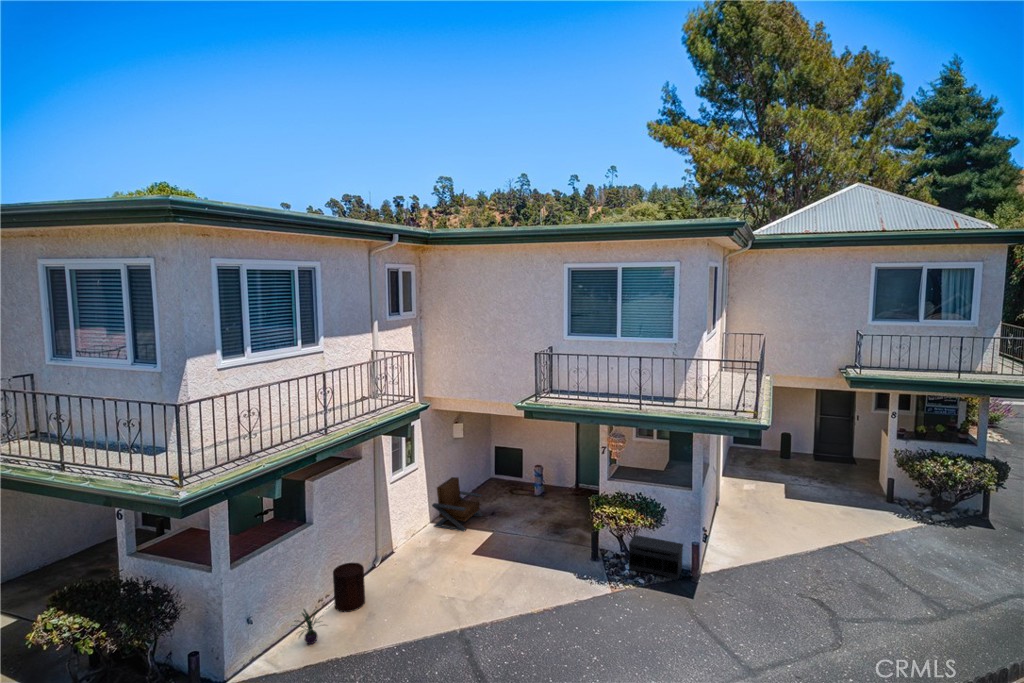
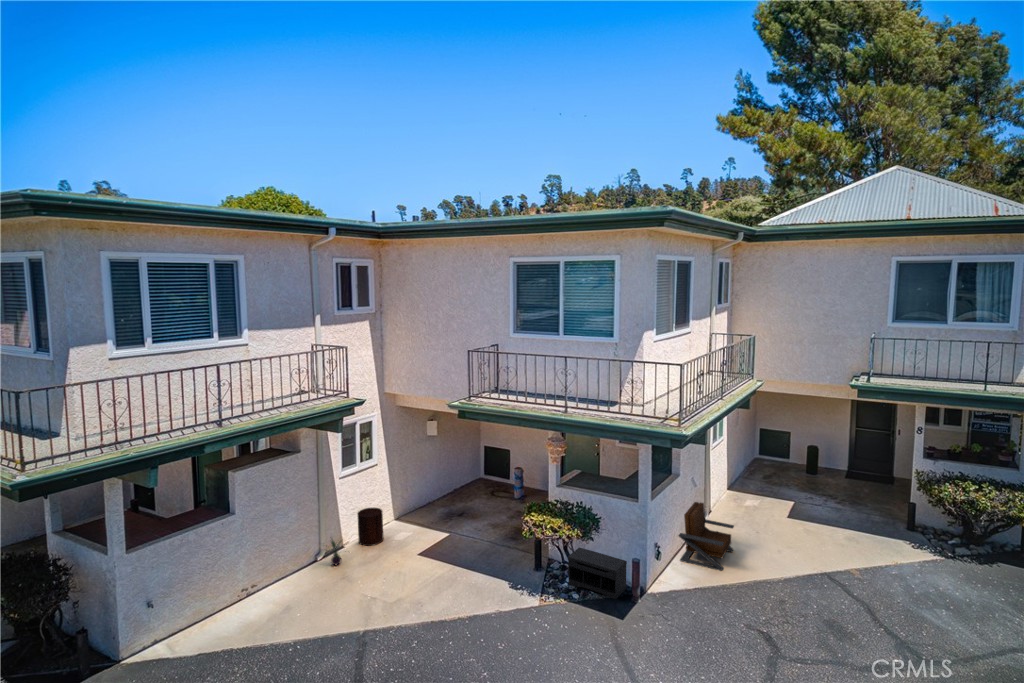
lounge chair: present [432,477,483,531] -> present [679,502,734,571]
trash can: present [333,563,365,612] -> present [357,507,383,546]
decorative plant: present [295,609,318,644] -> present [331,540,341,565]

